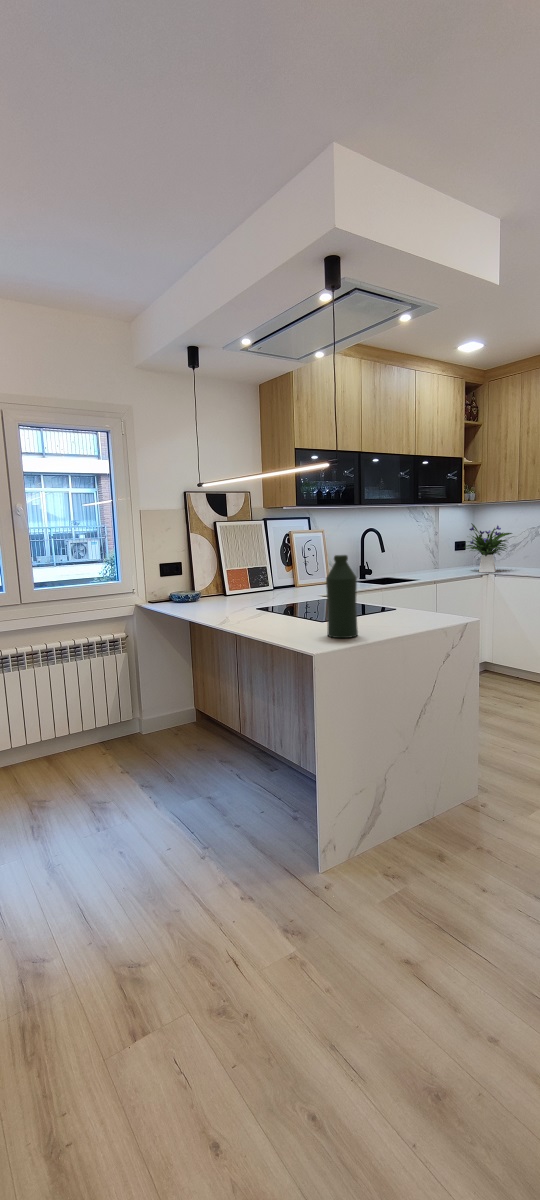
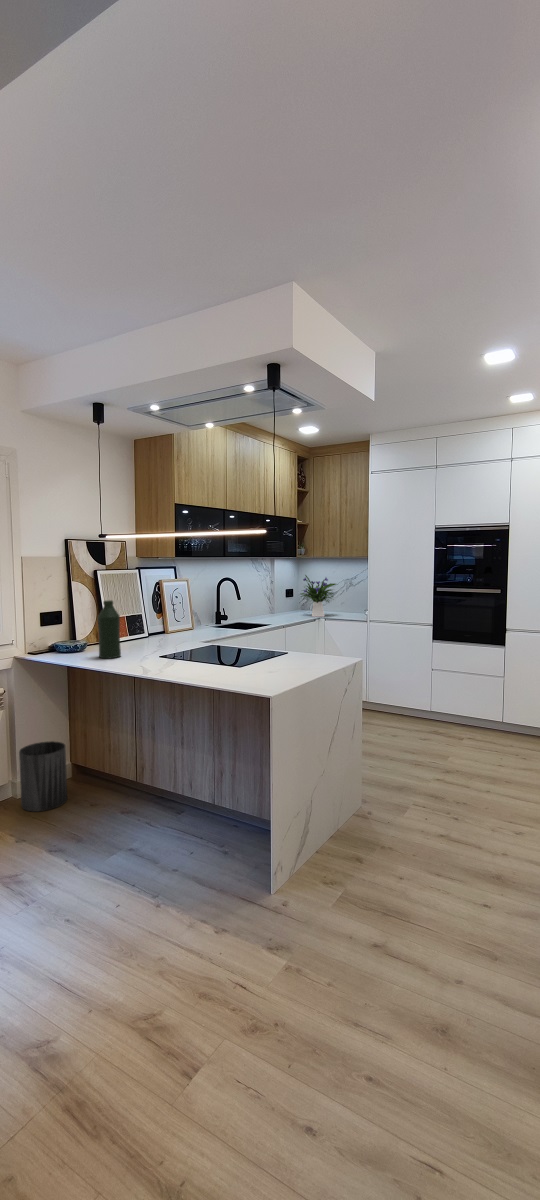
bottle: present [326,555,358,638] -> present [98,600,121,658]
trash can: none [140,686,184,749] -> present [19,741,67,811]

